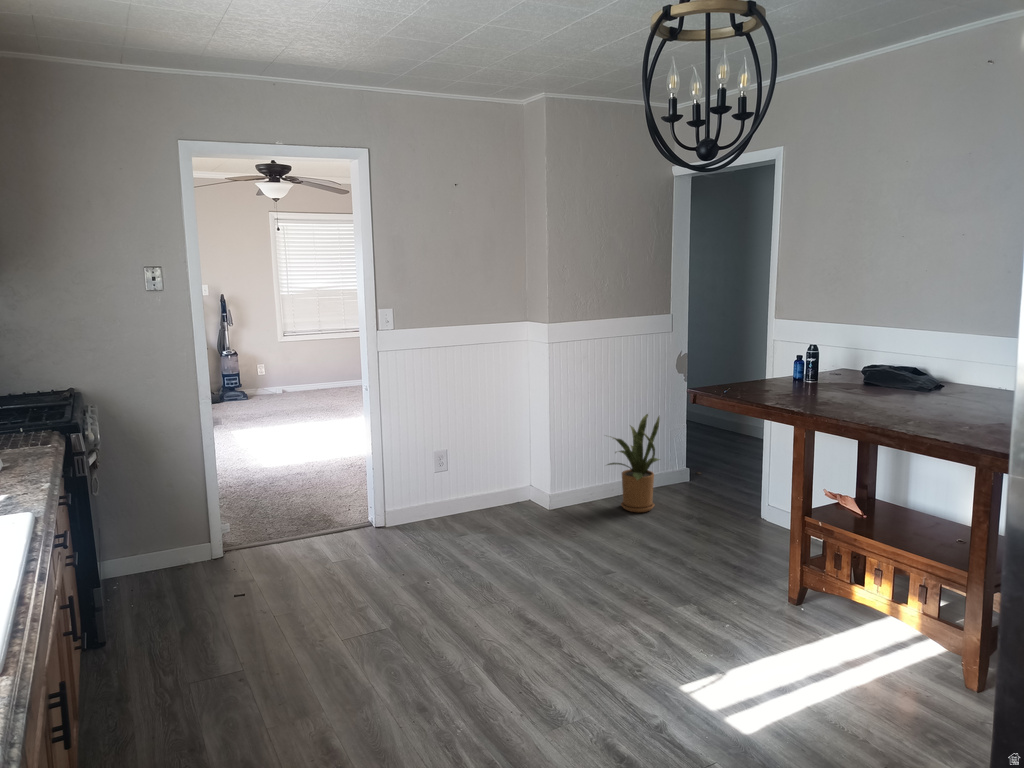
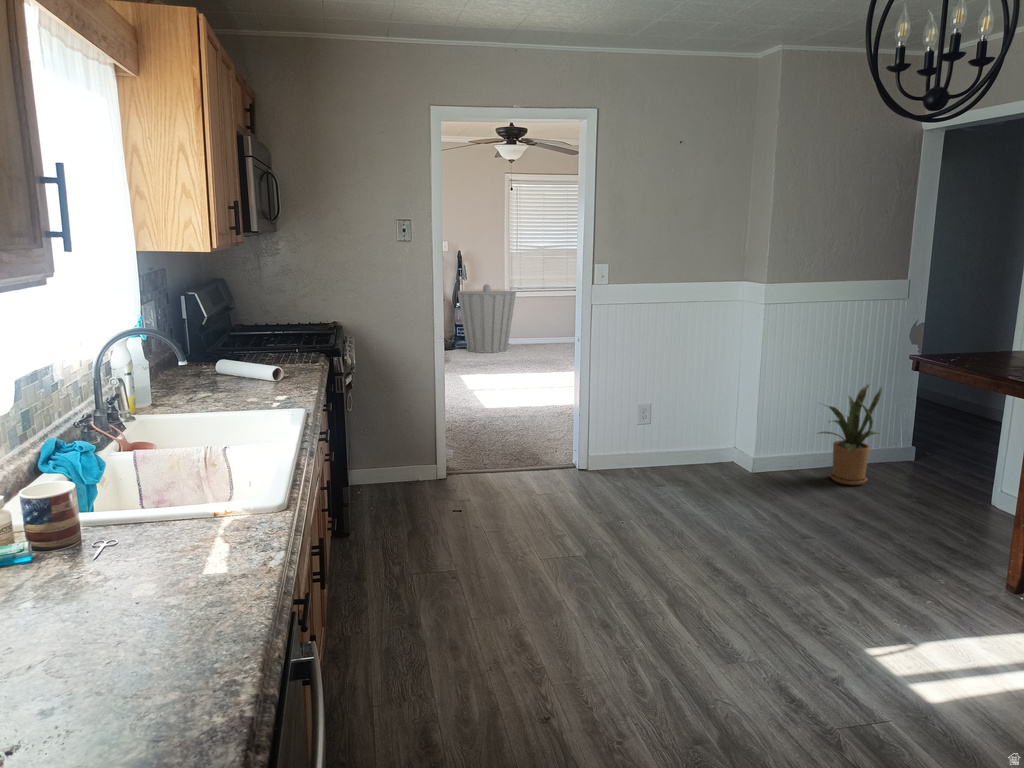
trash can: none [223,329,289,403] -> present [458,284,516,353]

